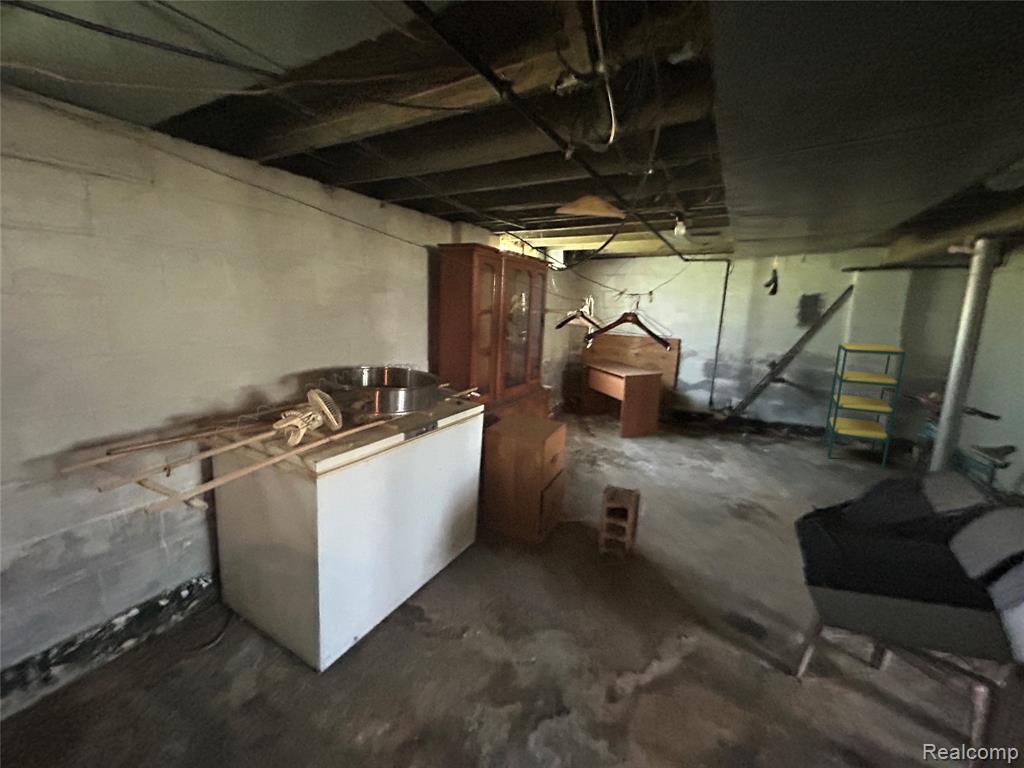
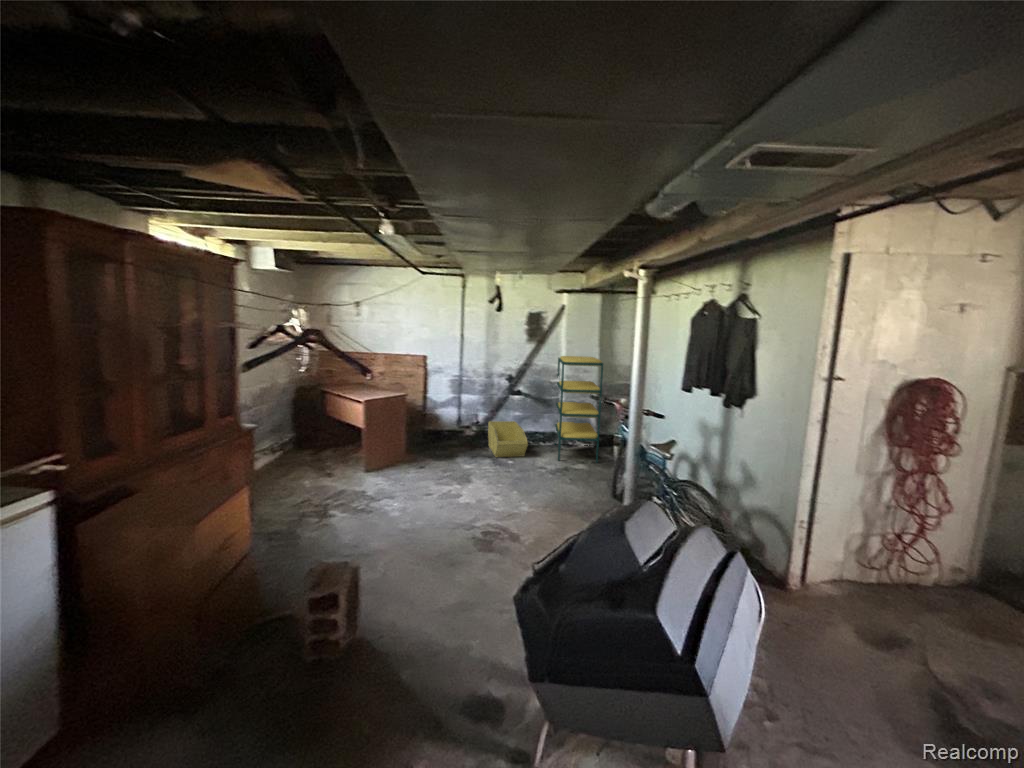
storage bin: none [741,408,790,448] -> present [488,421,528,457]

